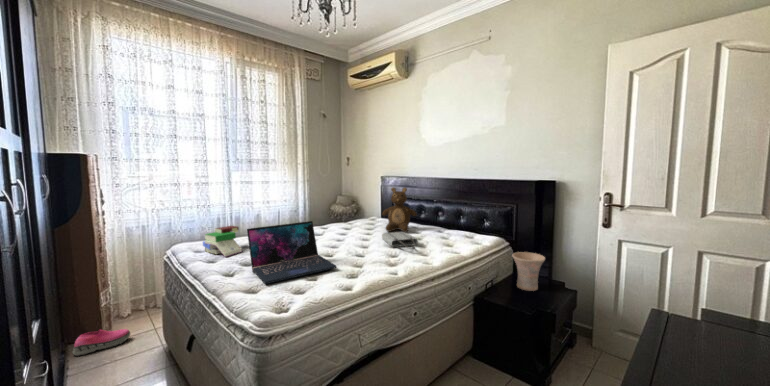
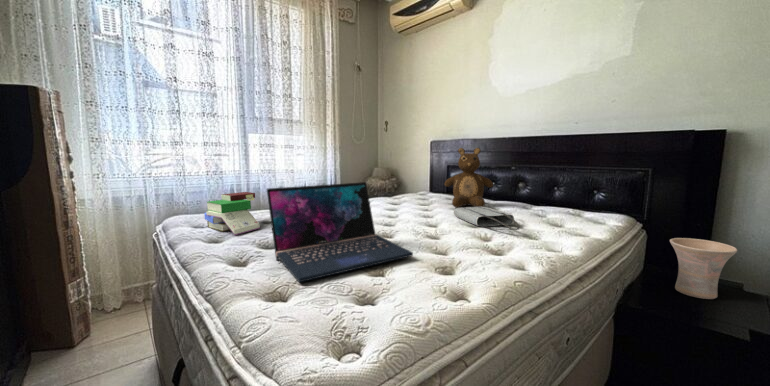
shoe: present [73,329,130,356] -> none [38,329,117,365]

